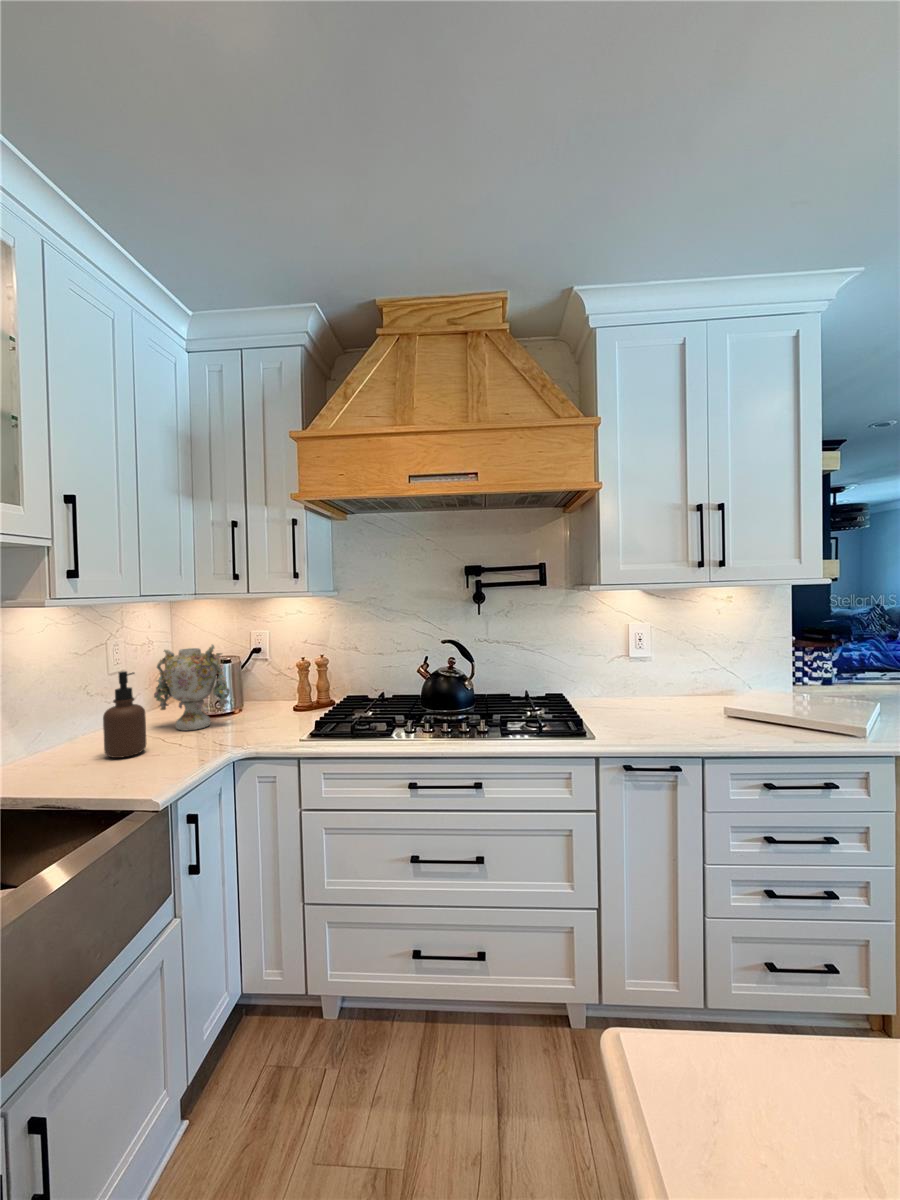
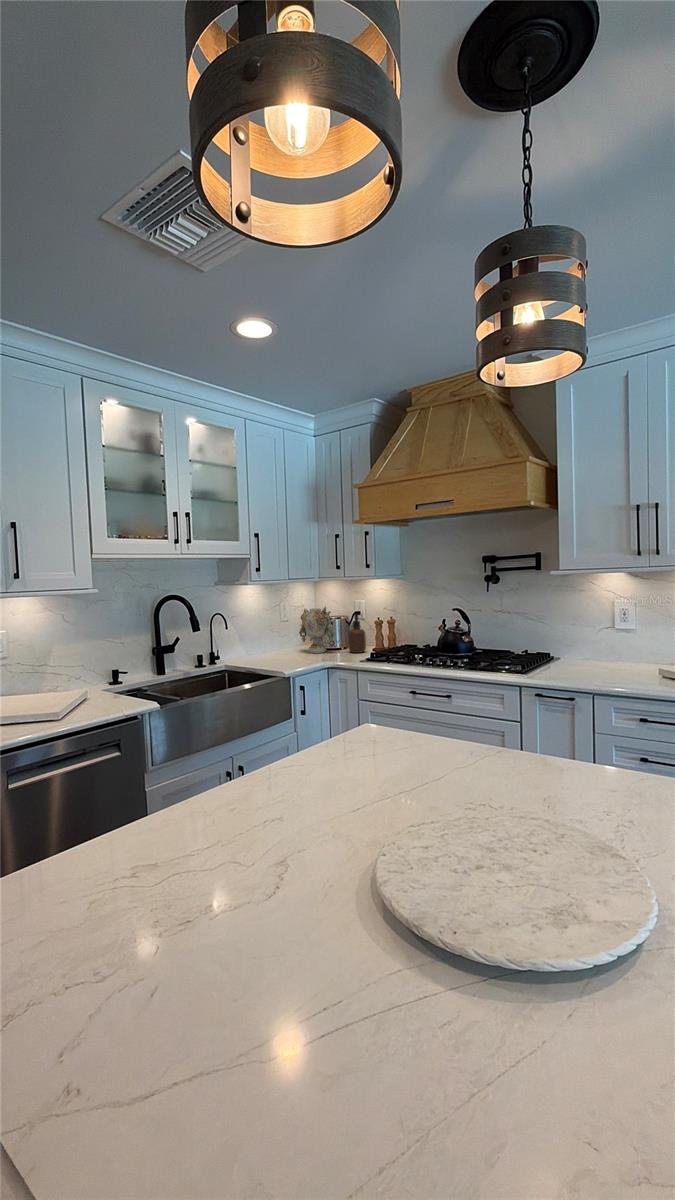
soap dispenser: present [103,671,147,758] -> present [348,613,366,653]

